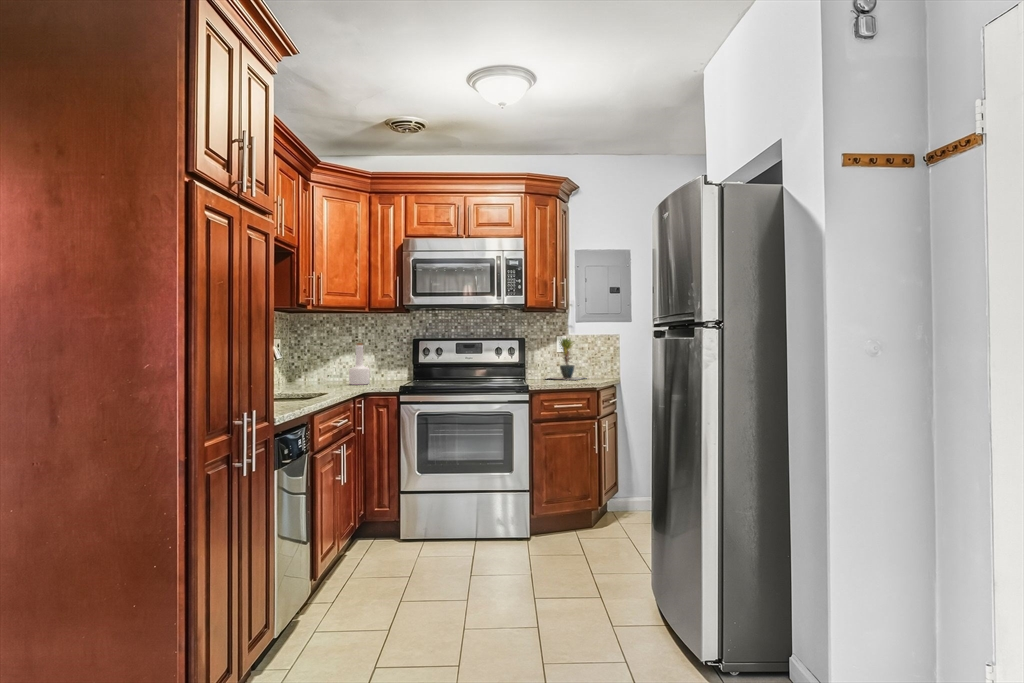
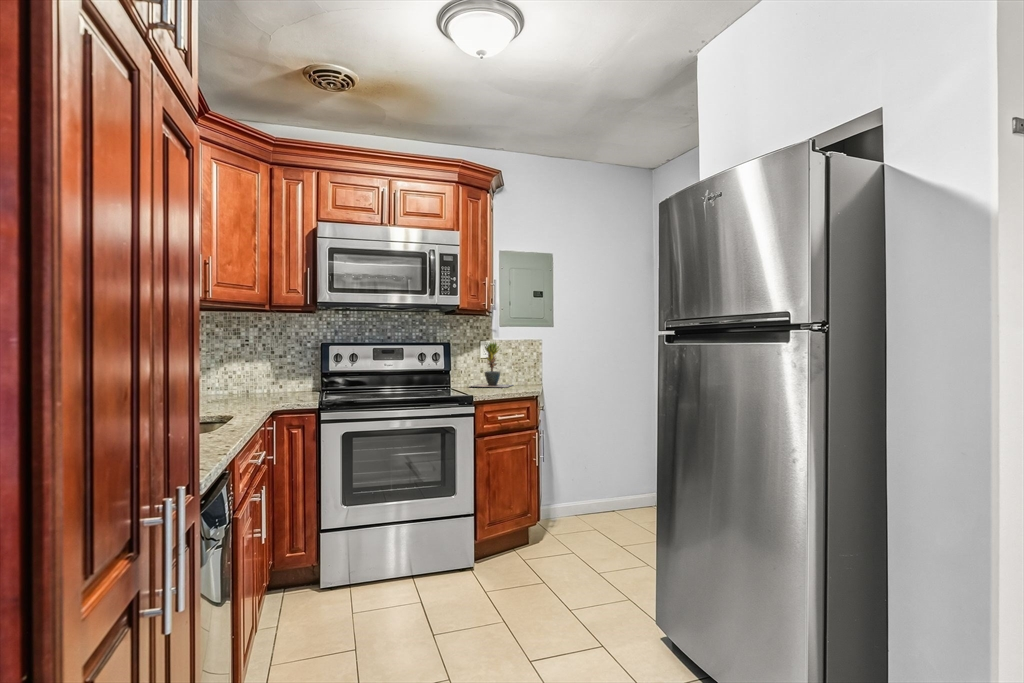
bottle: present [349,343,370,385] -> none [239,348,265,399]

